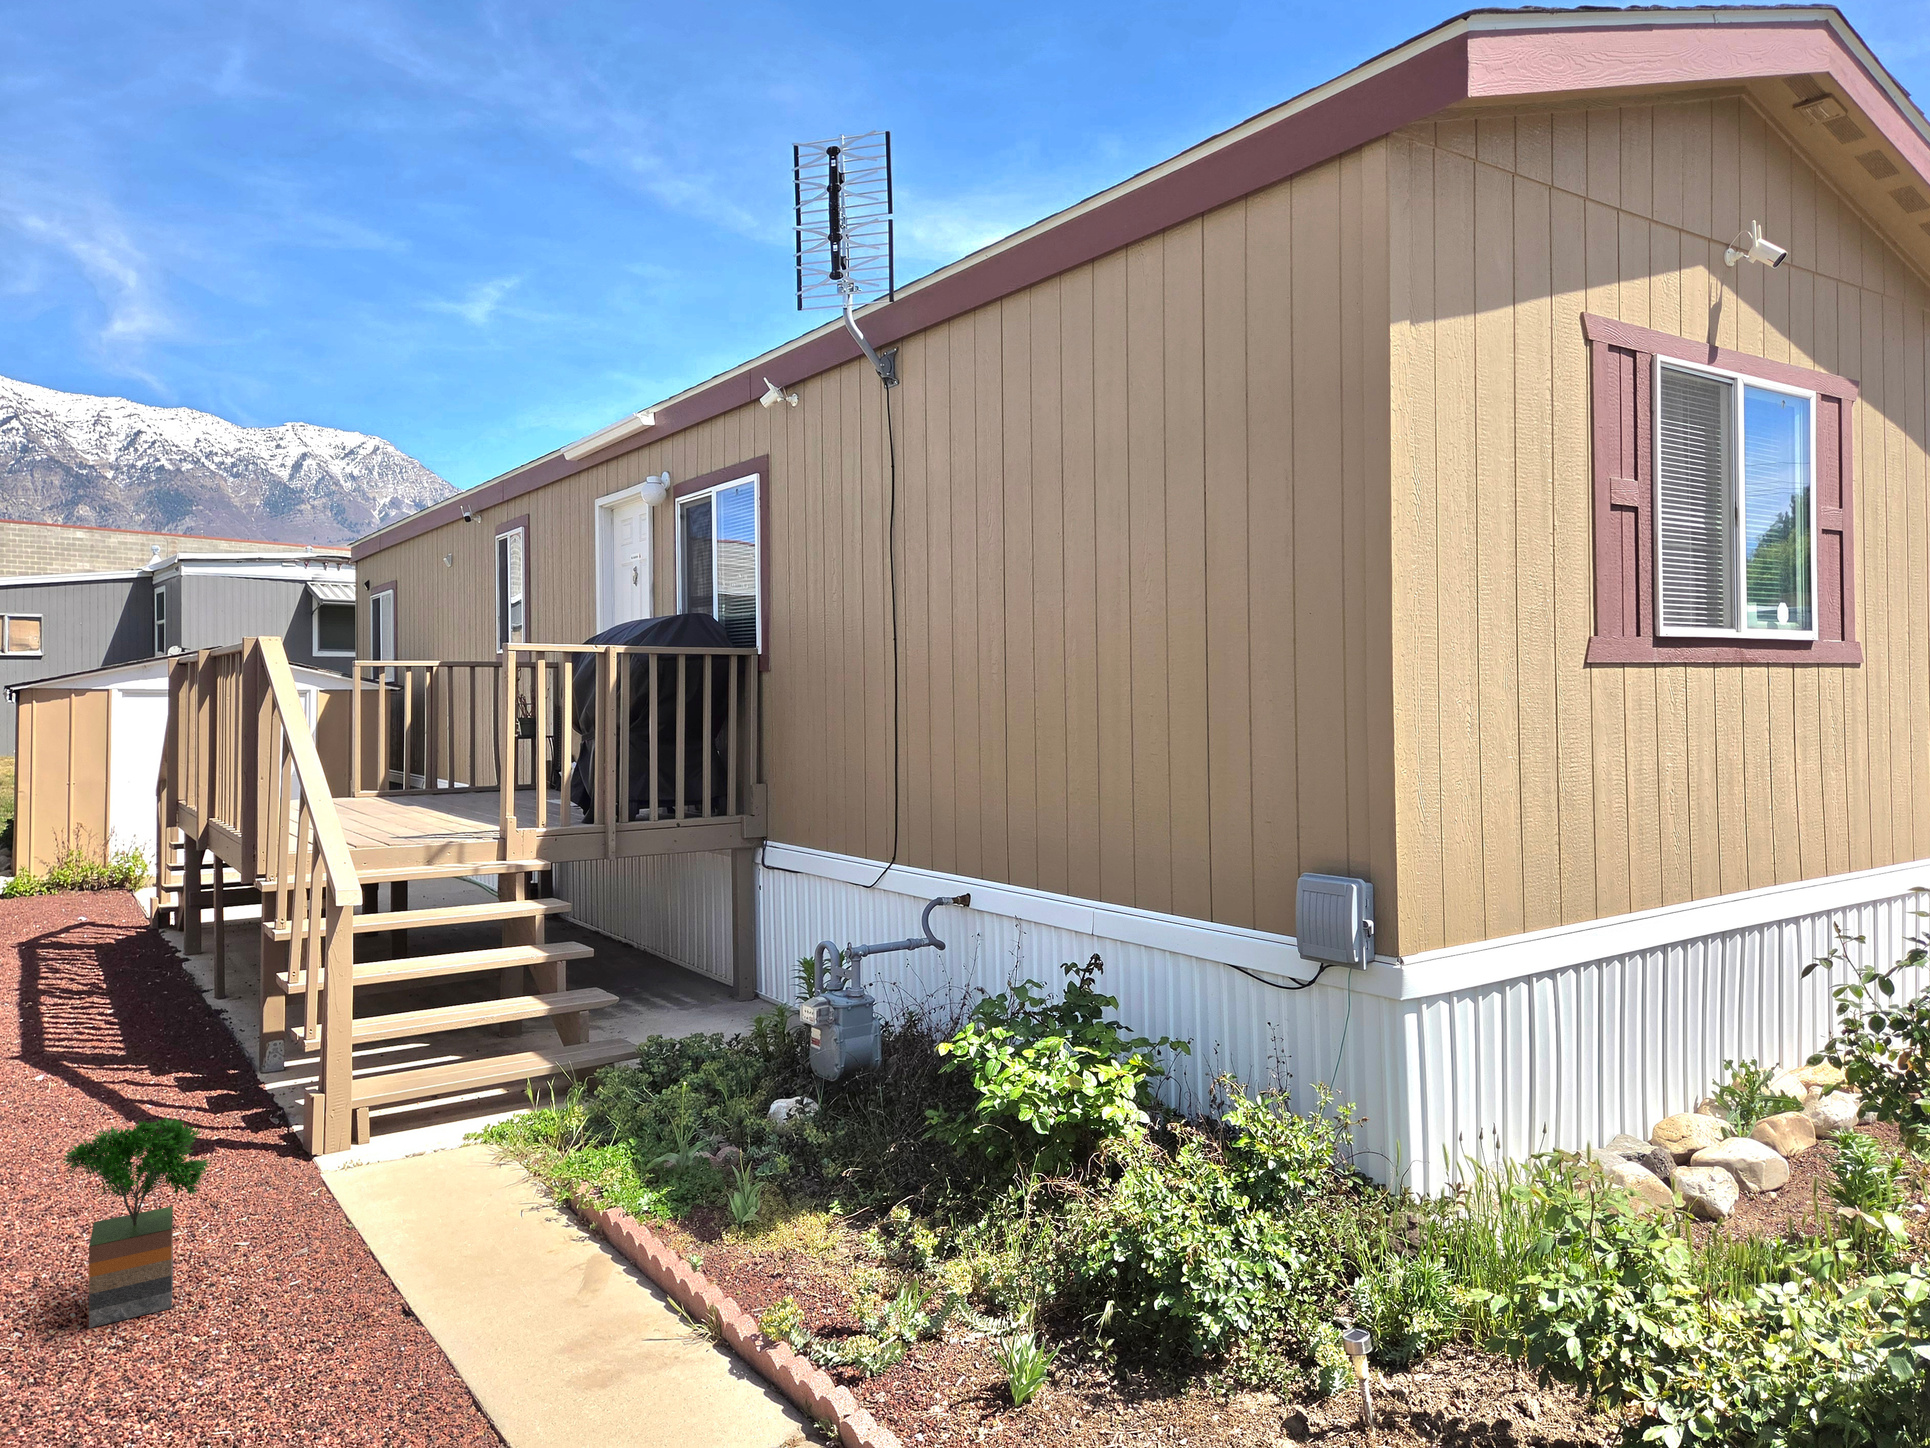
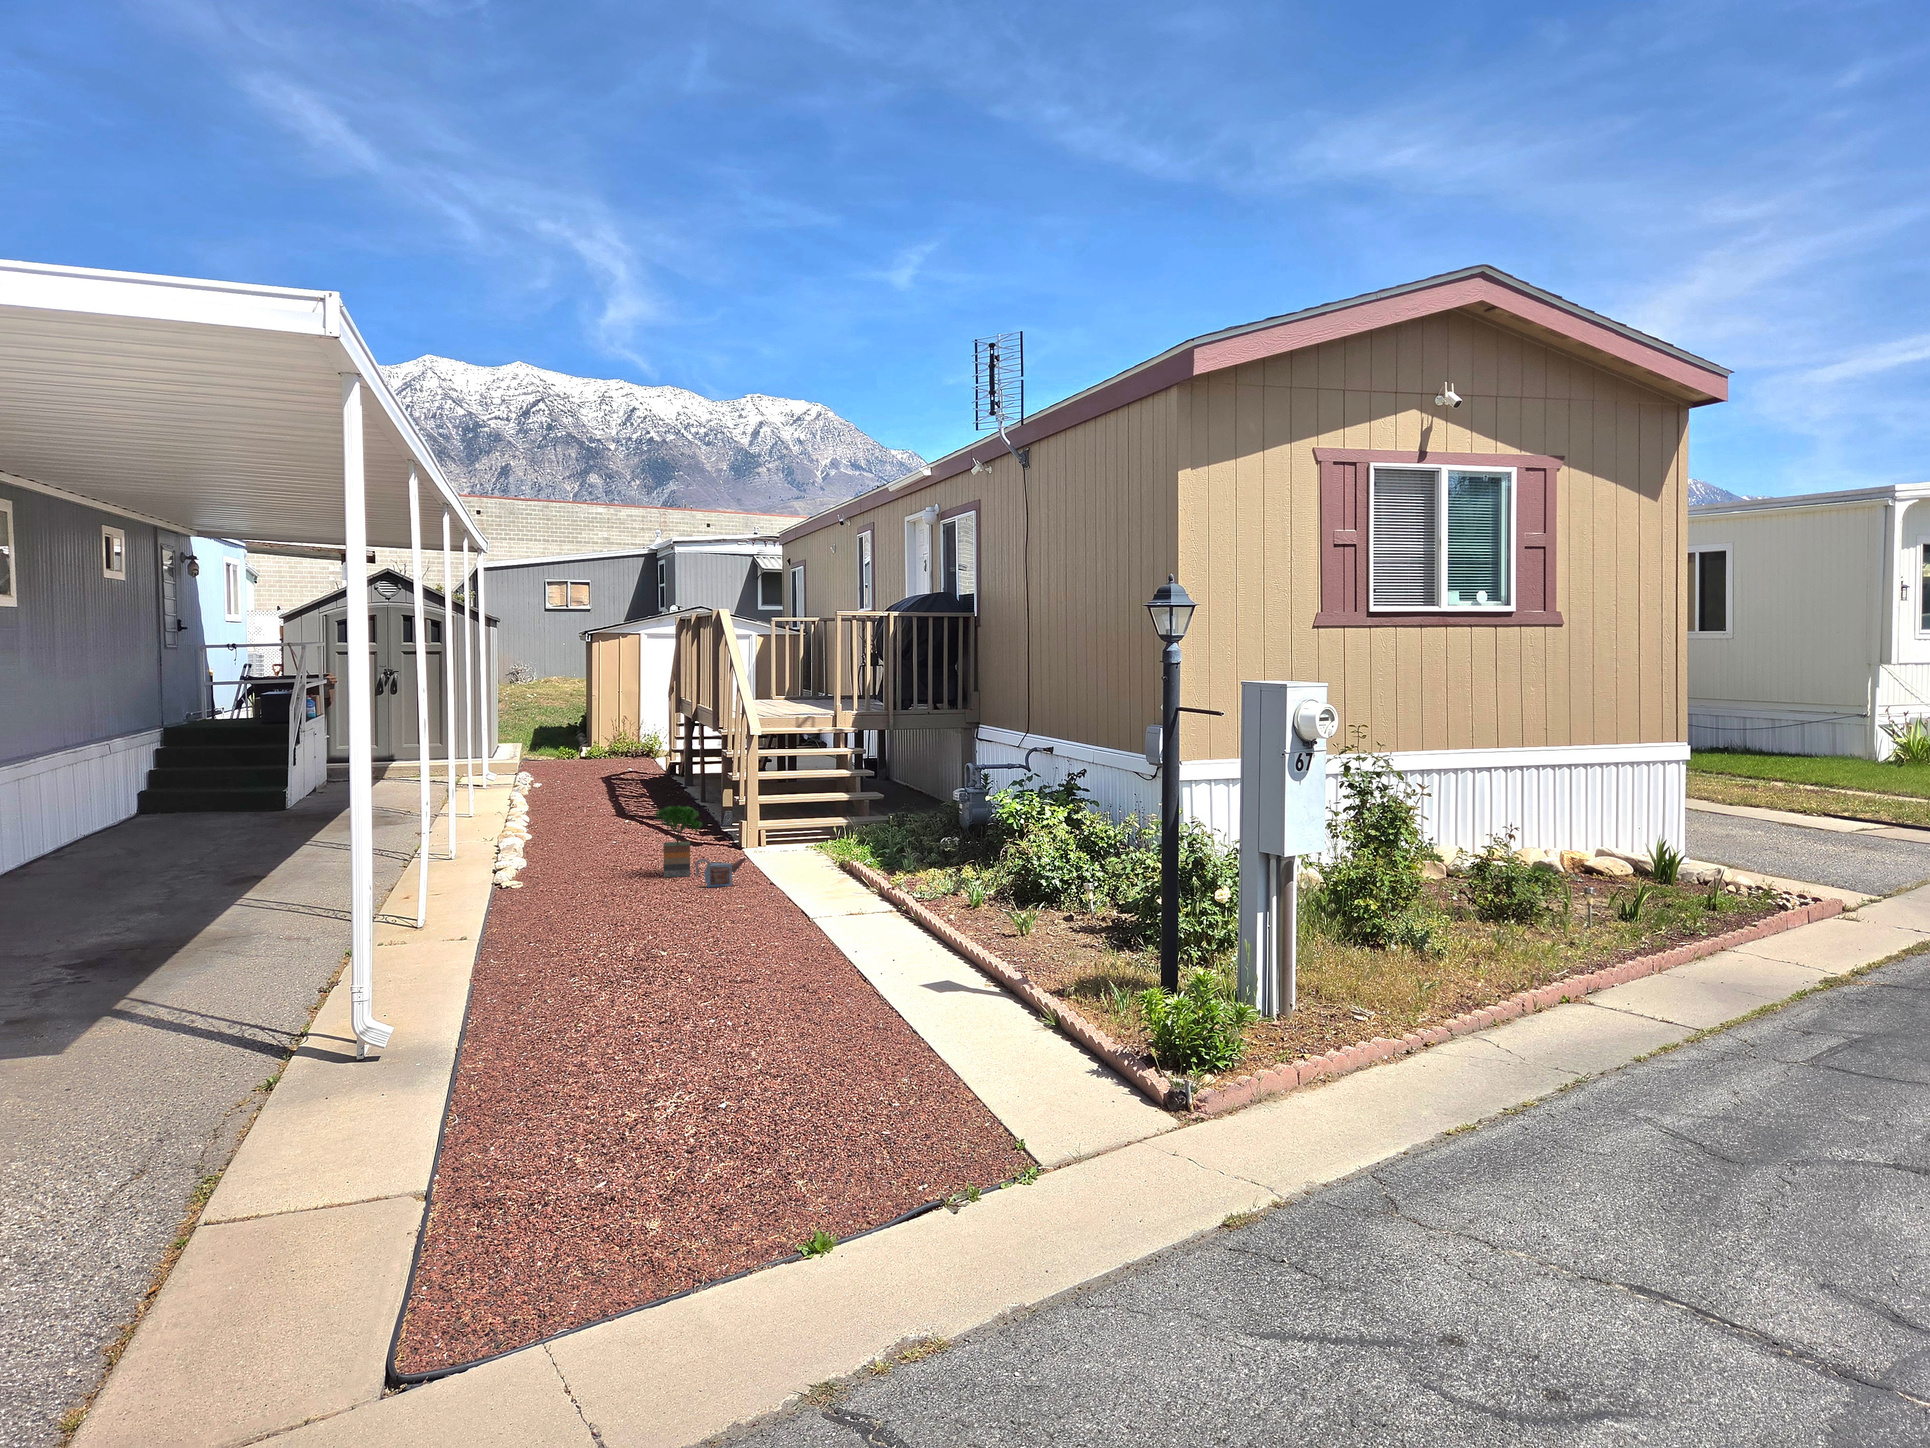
watering can: none [181,1258,339,1367] -> present [695,858,746,887]

